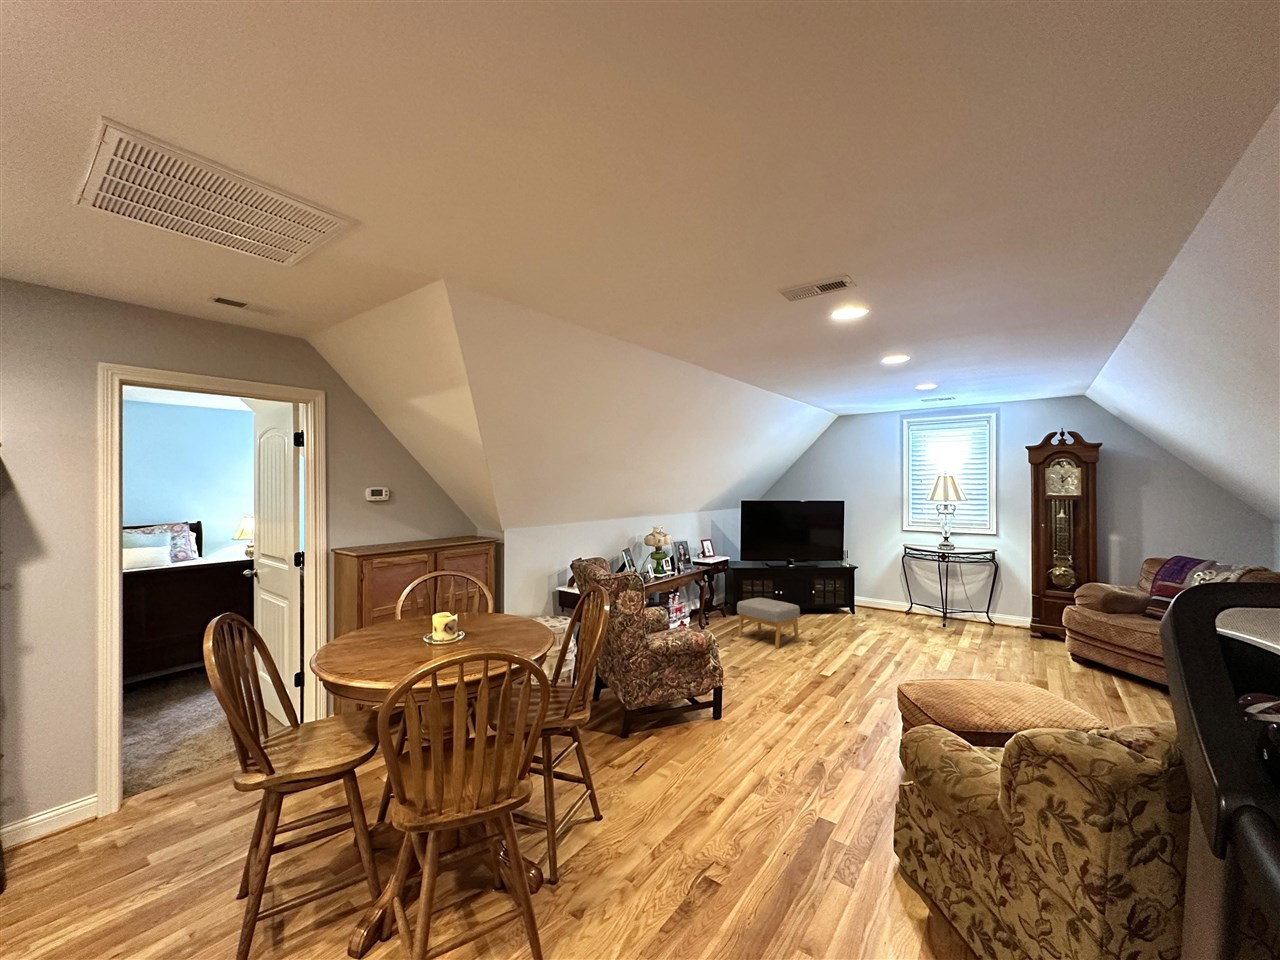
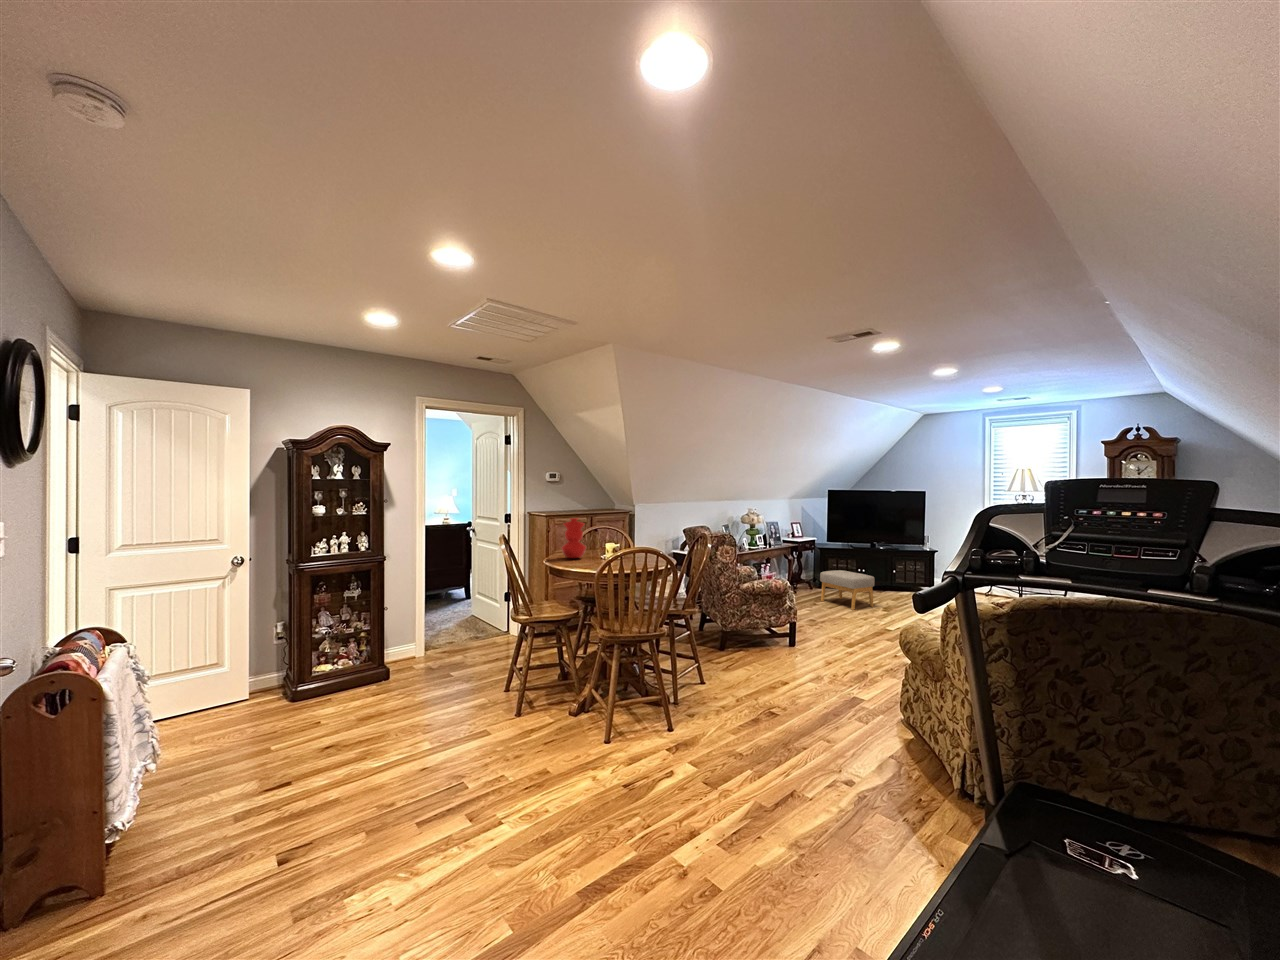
vase: none [362,570,408,639] -> present [561,518,586,558]

